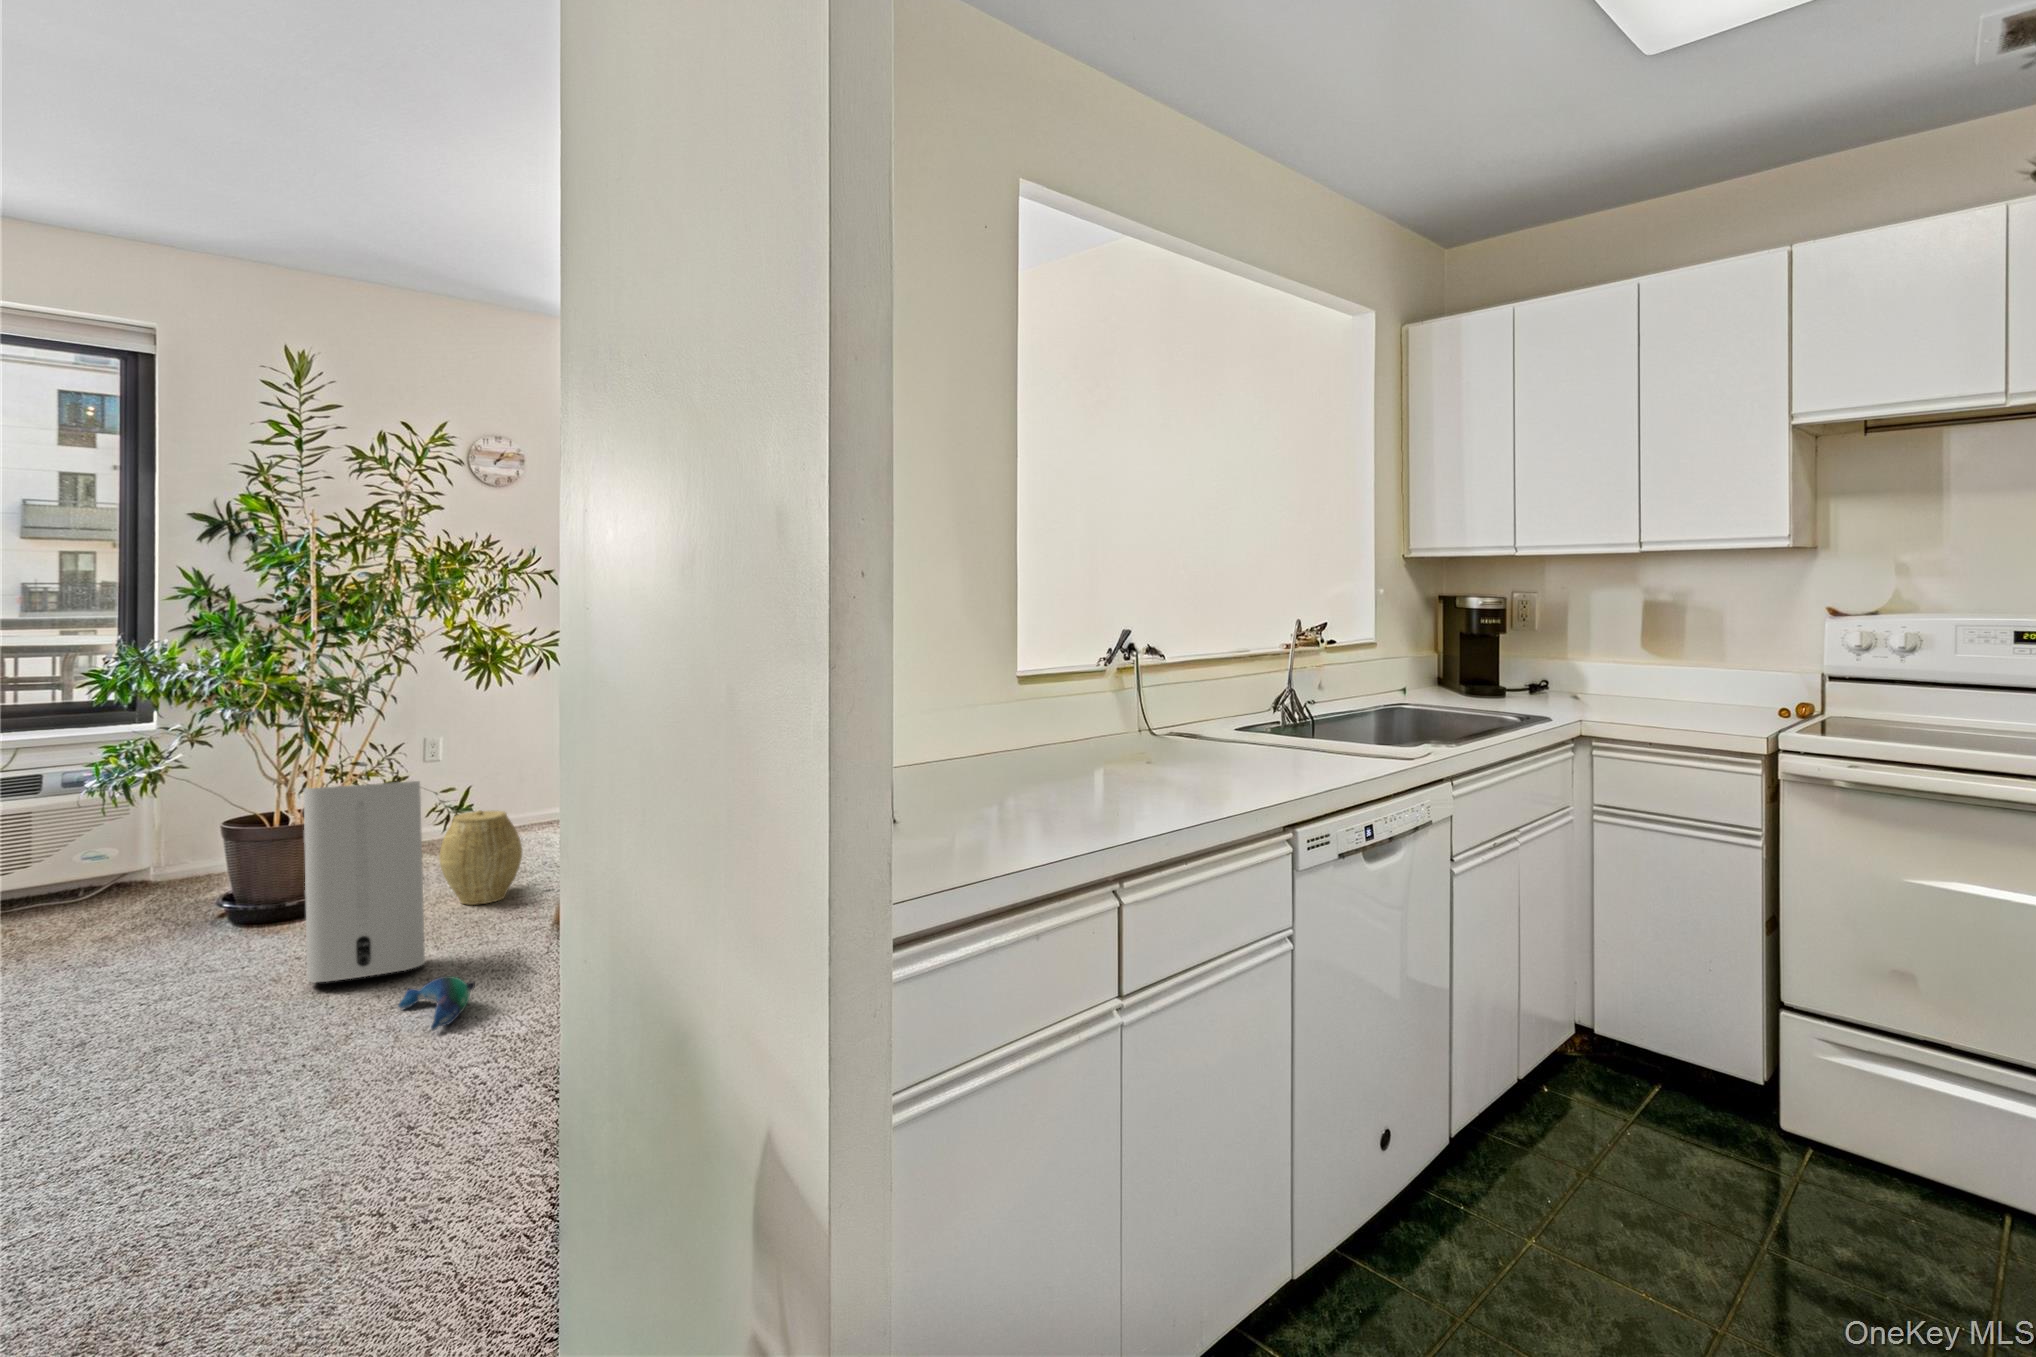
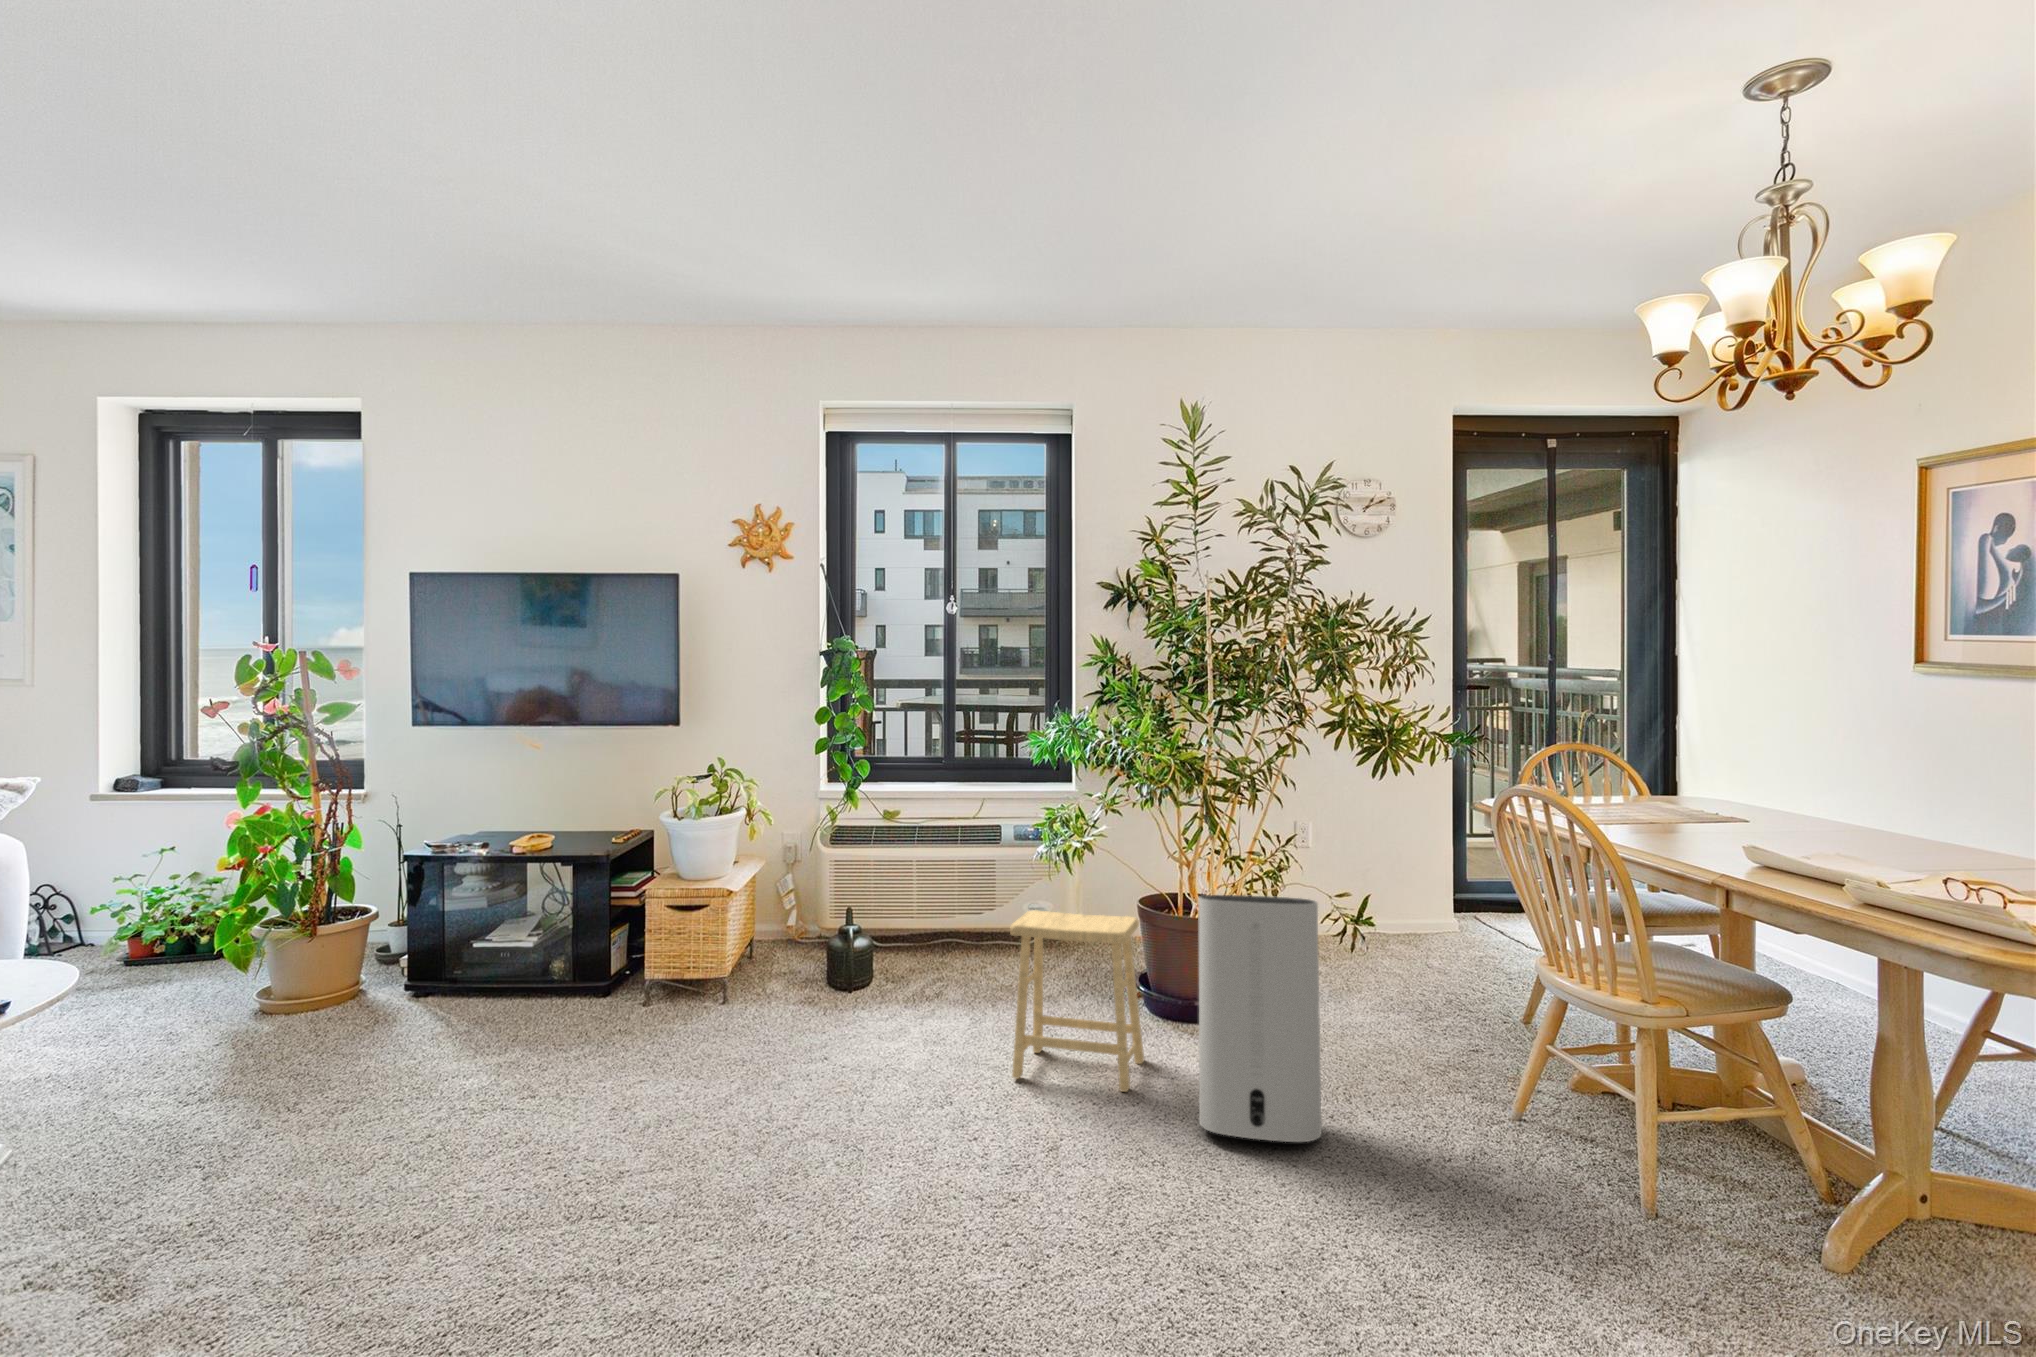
woven basket: present [439,810,522,905] -> none [1327,925,1422,1046]
footstool: none [74,823,249,998] -> present [1010,910,1144,1092]
plush toy: present [398,976,475,1030] -> none [1297,1182,1394,1272]

